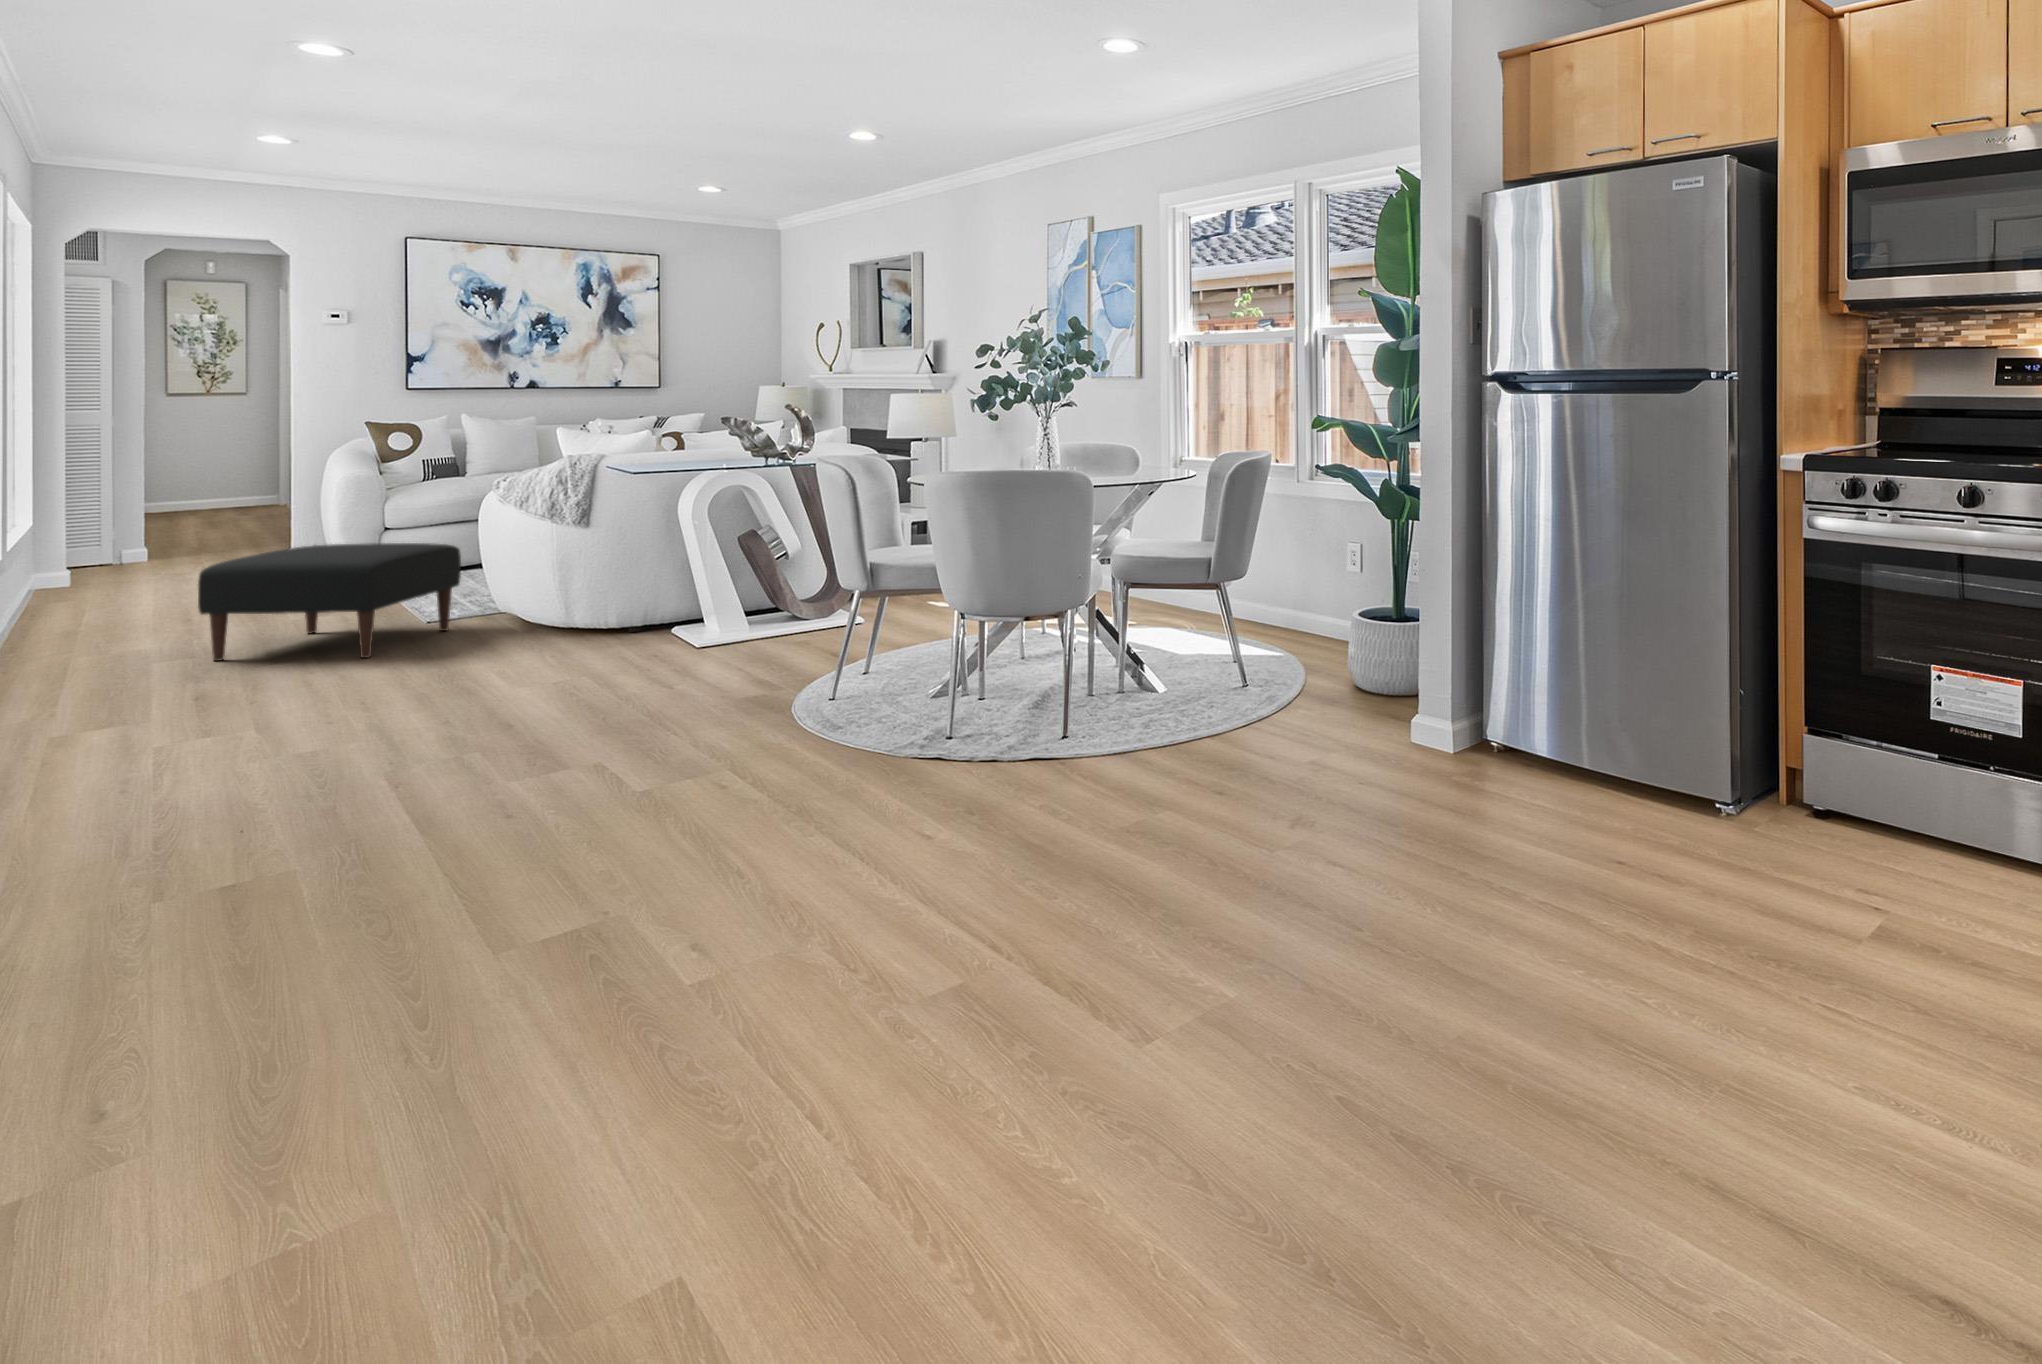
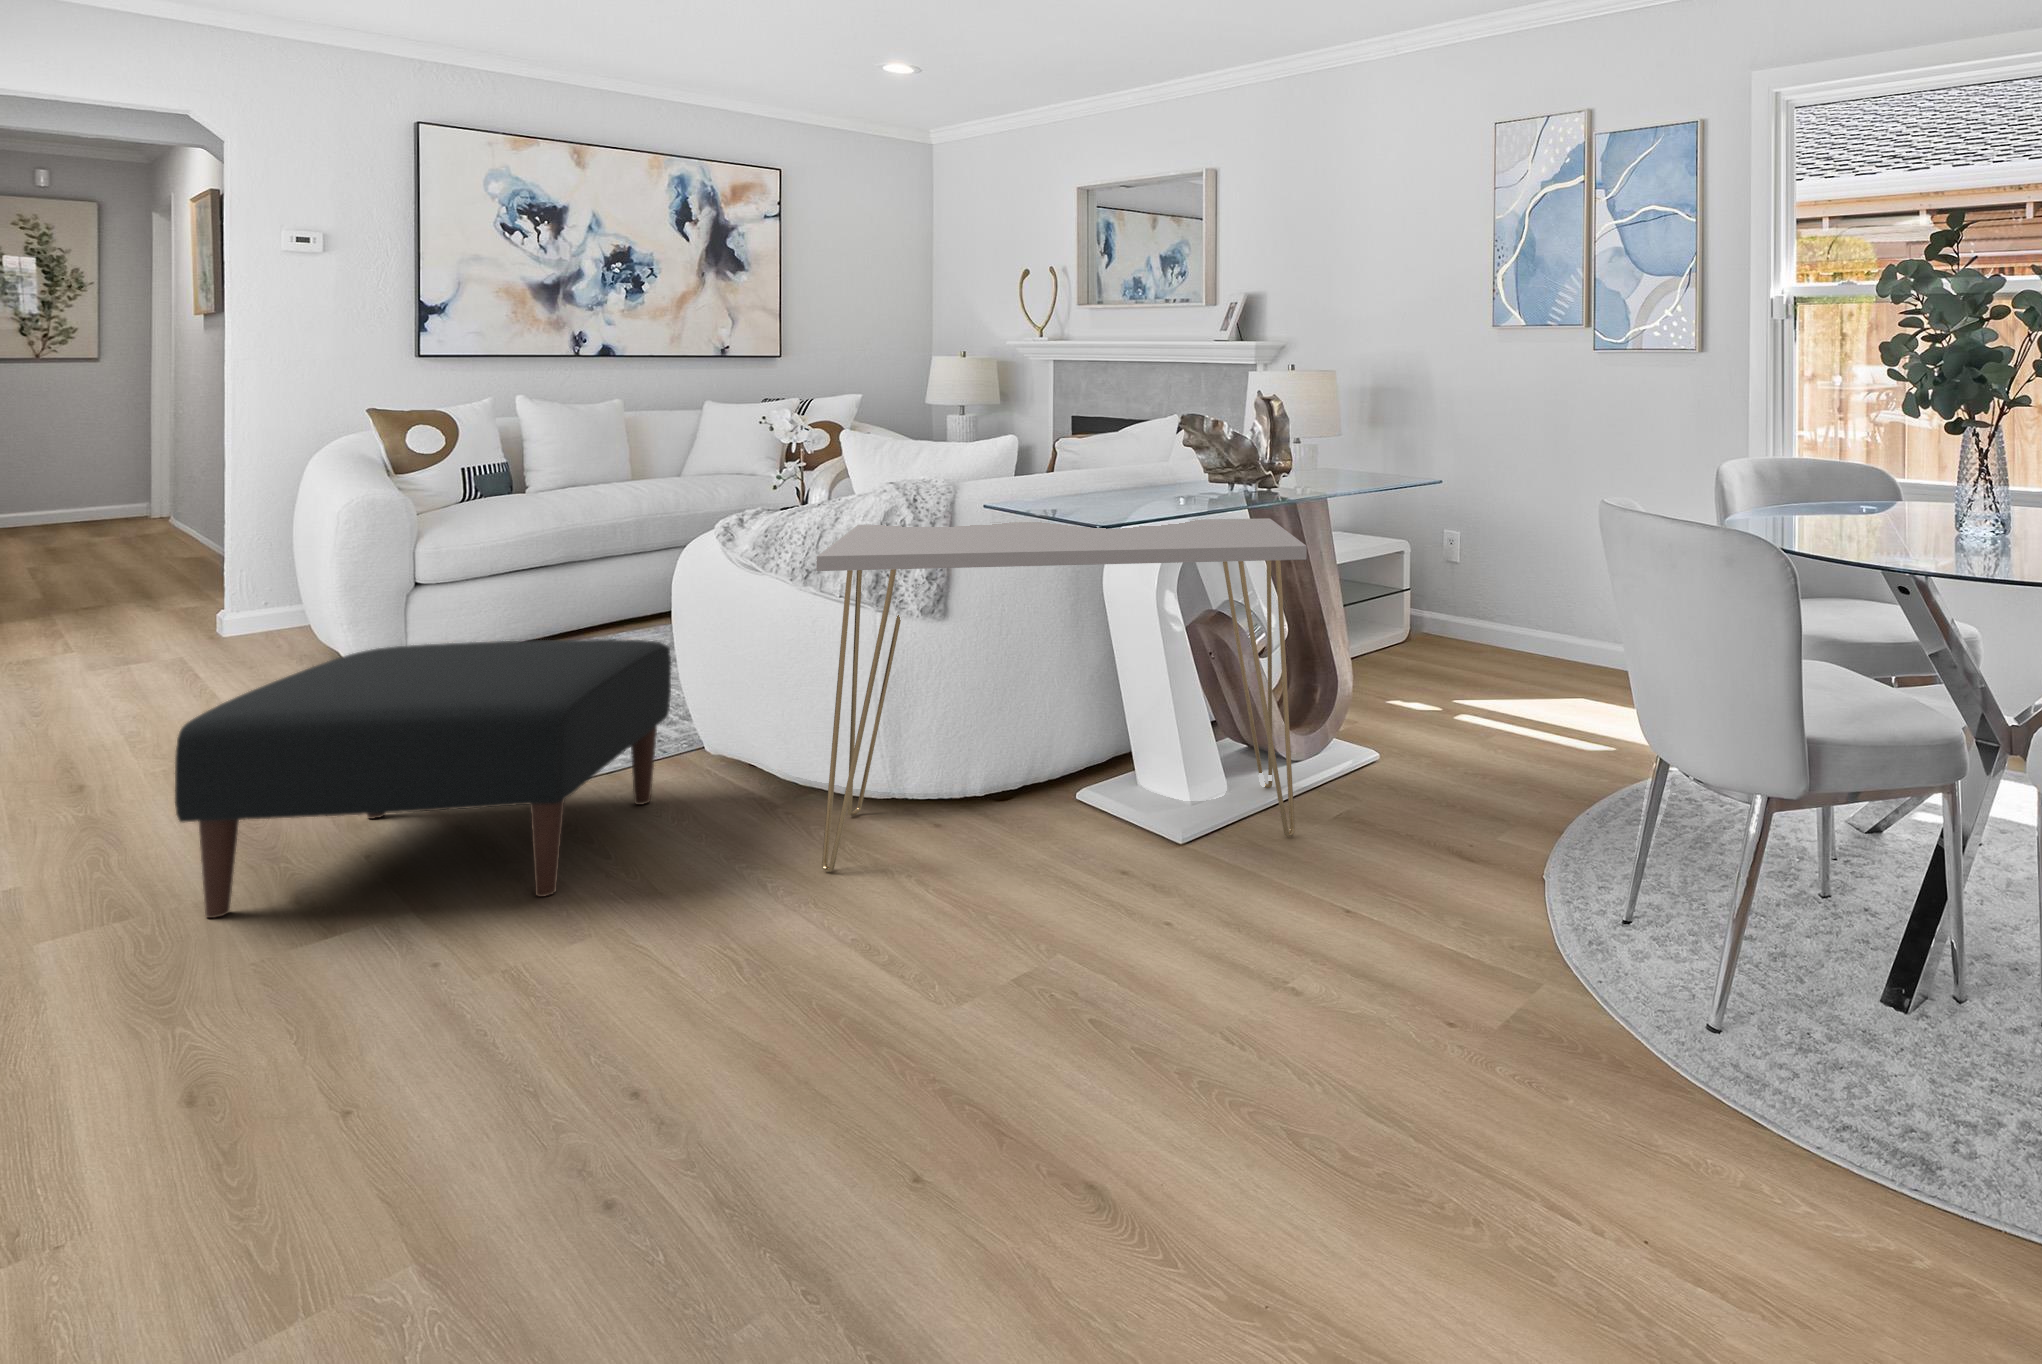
console table: none [489,479,784,654] -> present [816,518,1307,872]

